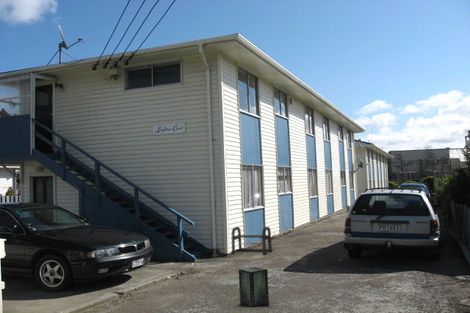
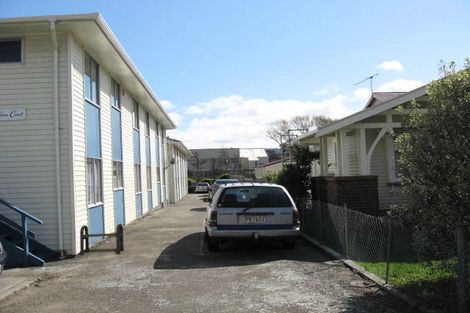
storage box: present [239,267,269,307] -> none [141,264,173,307]

